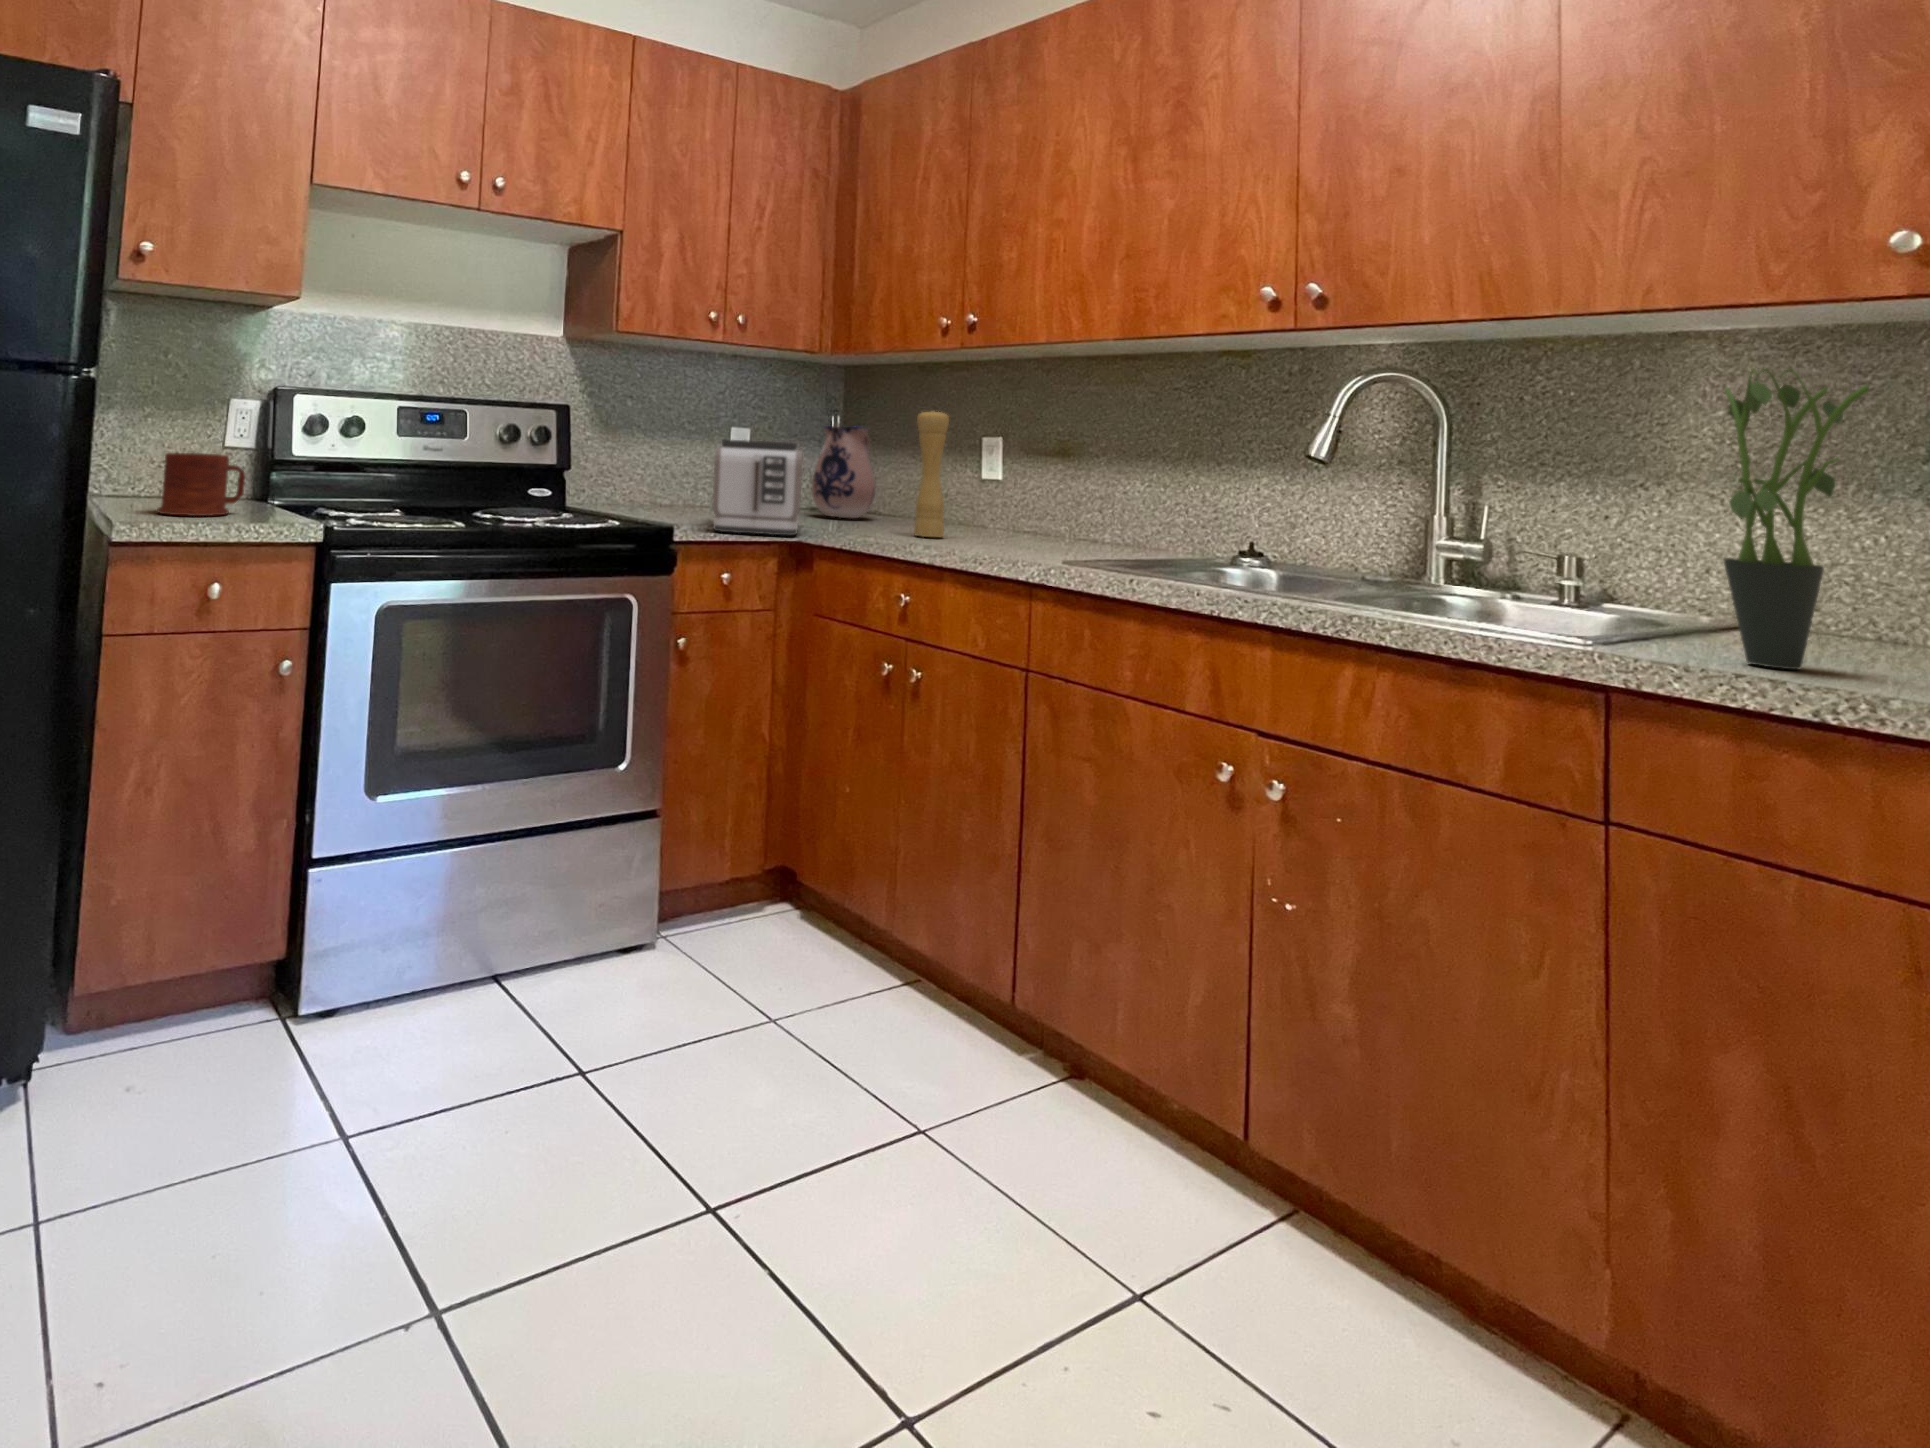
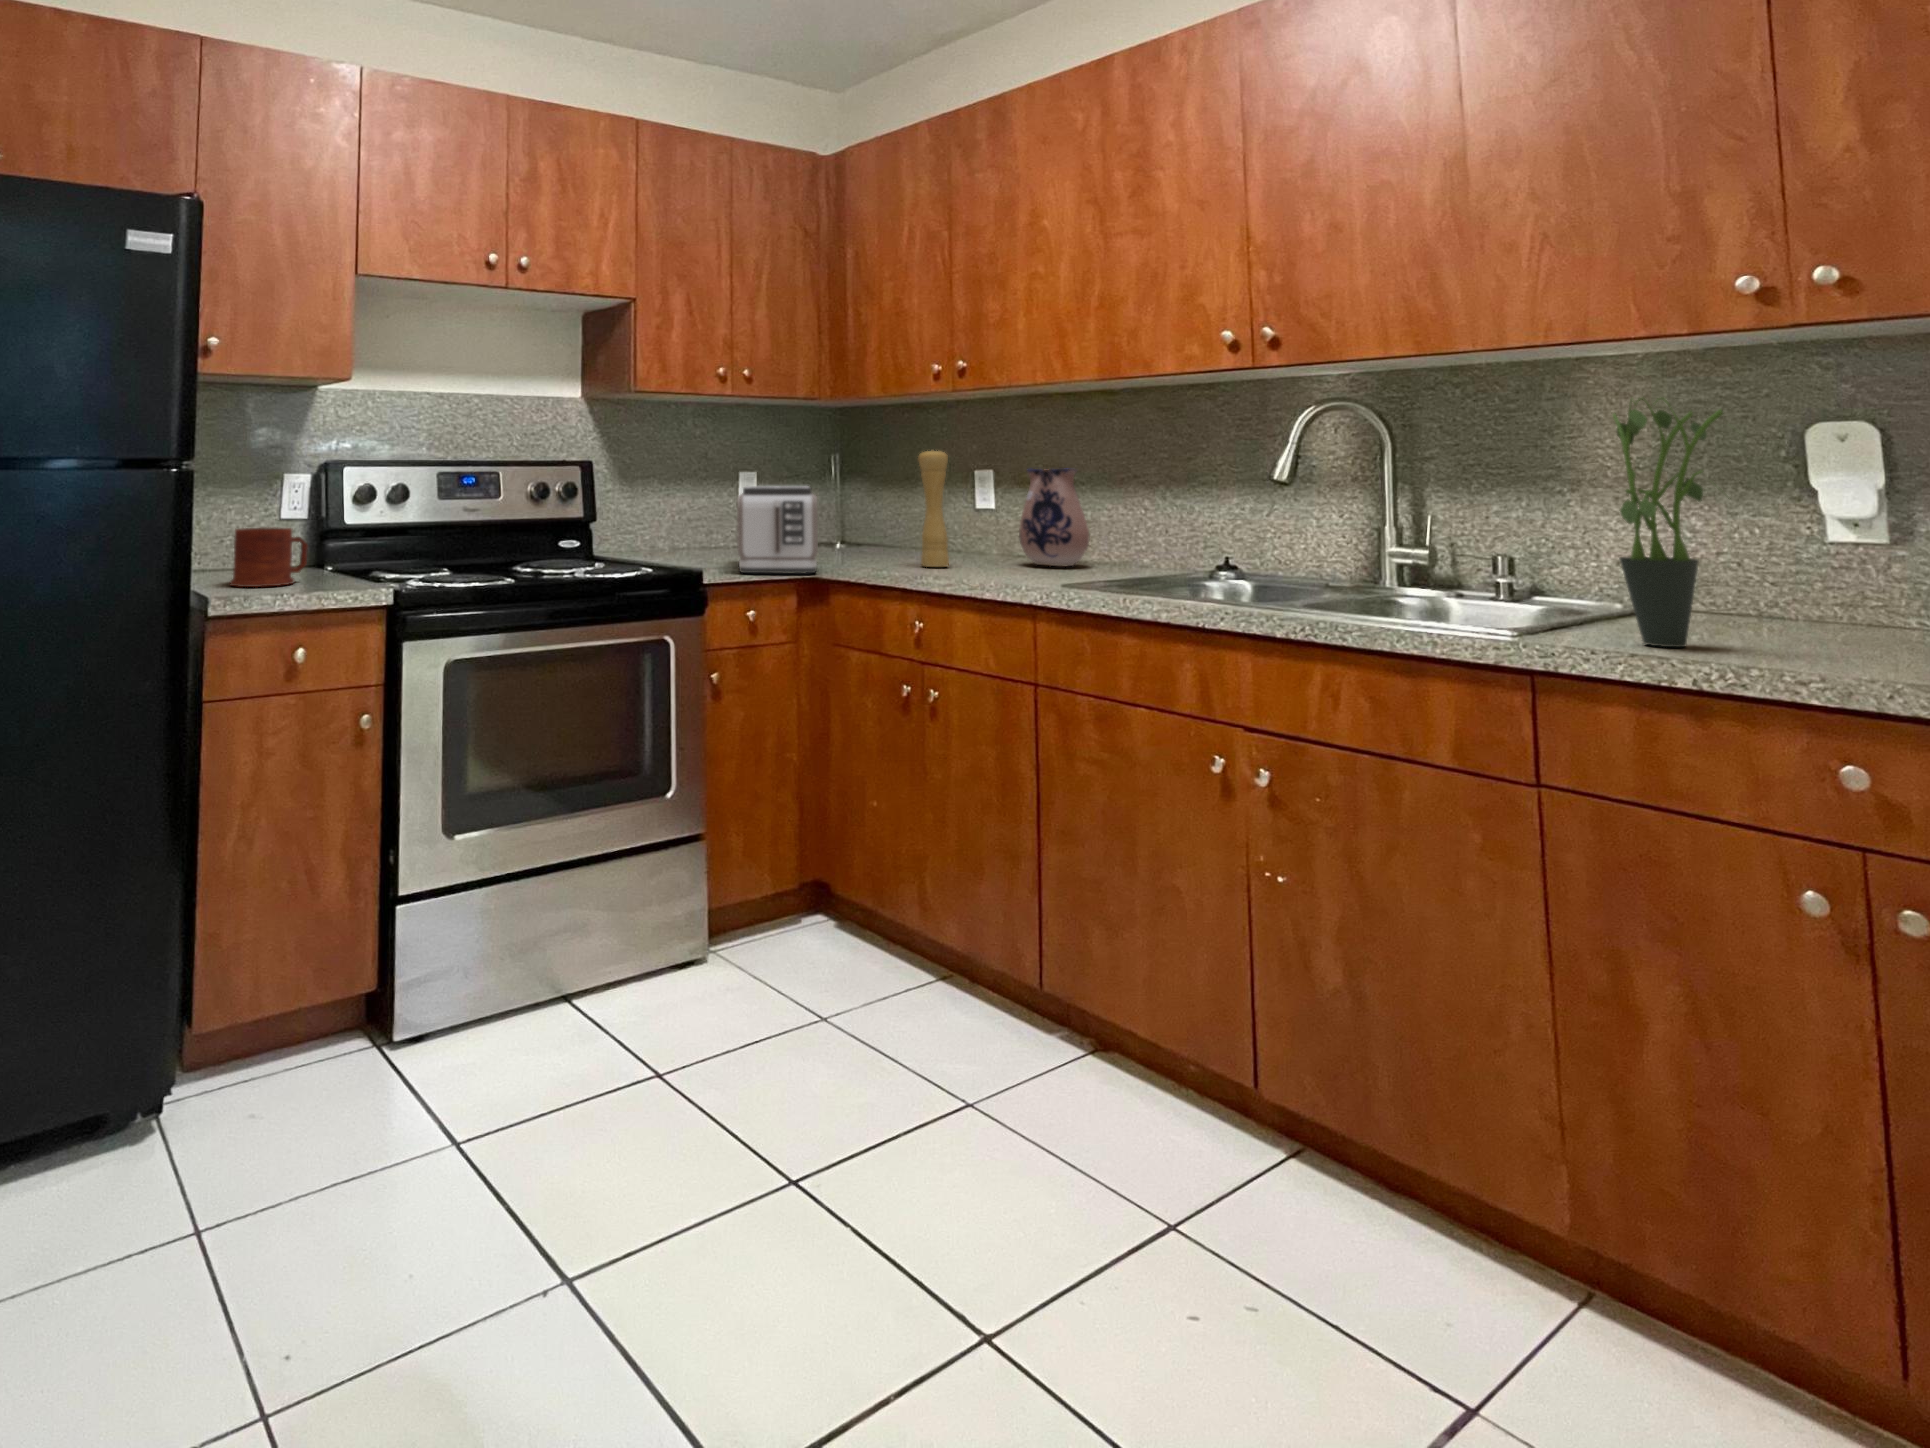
ceramic pitcher: present [812,426,876,518] -> present [1019,469,1089,566]

